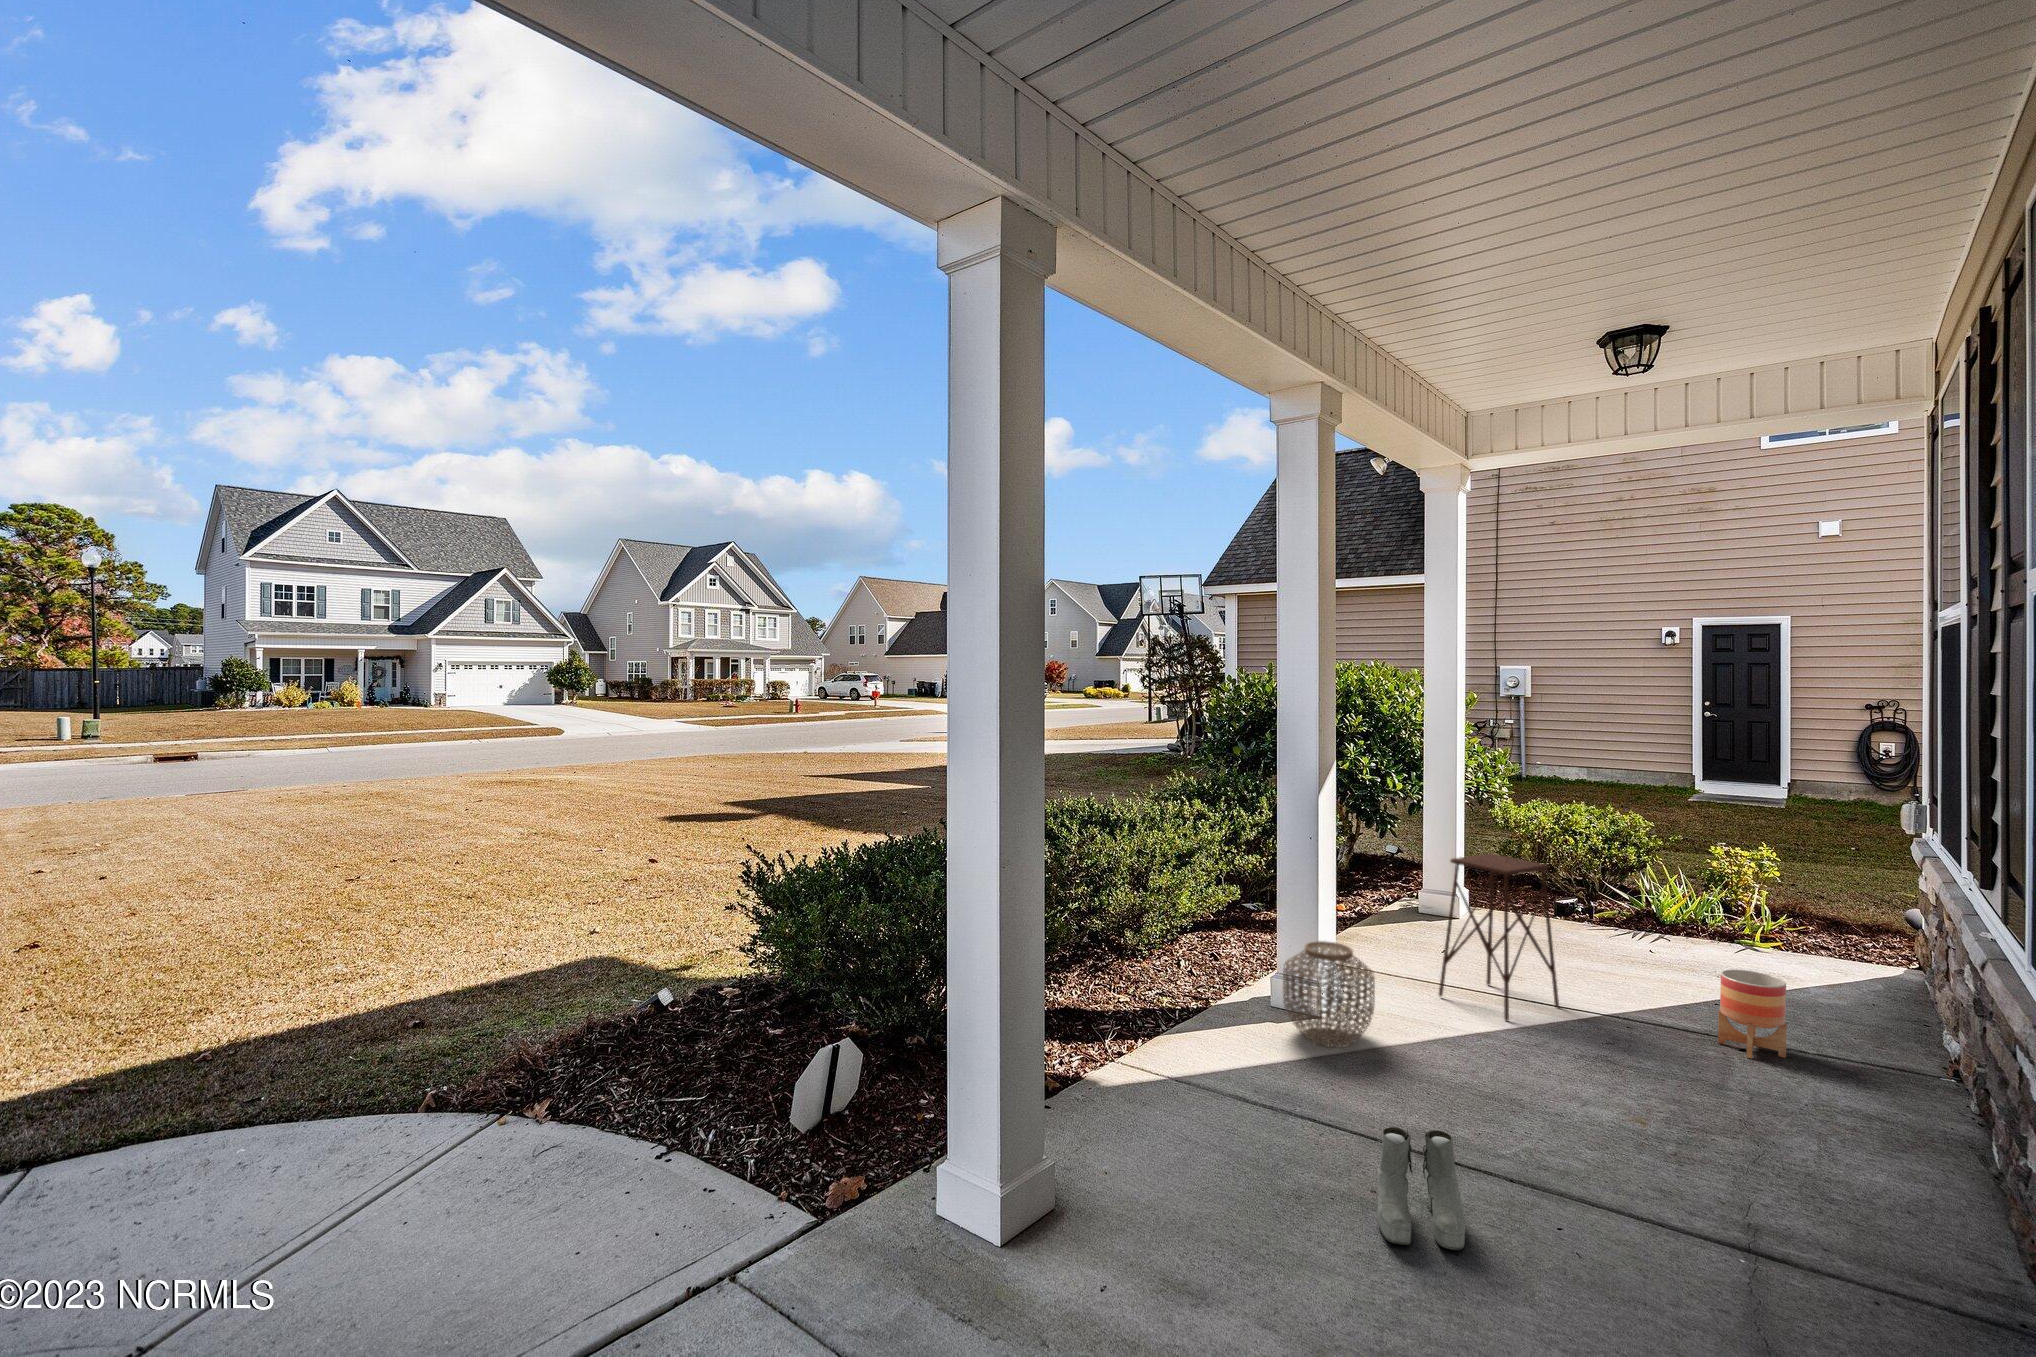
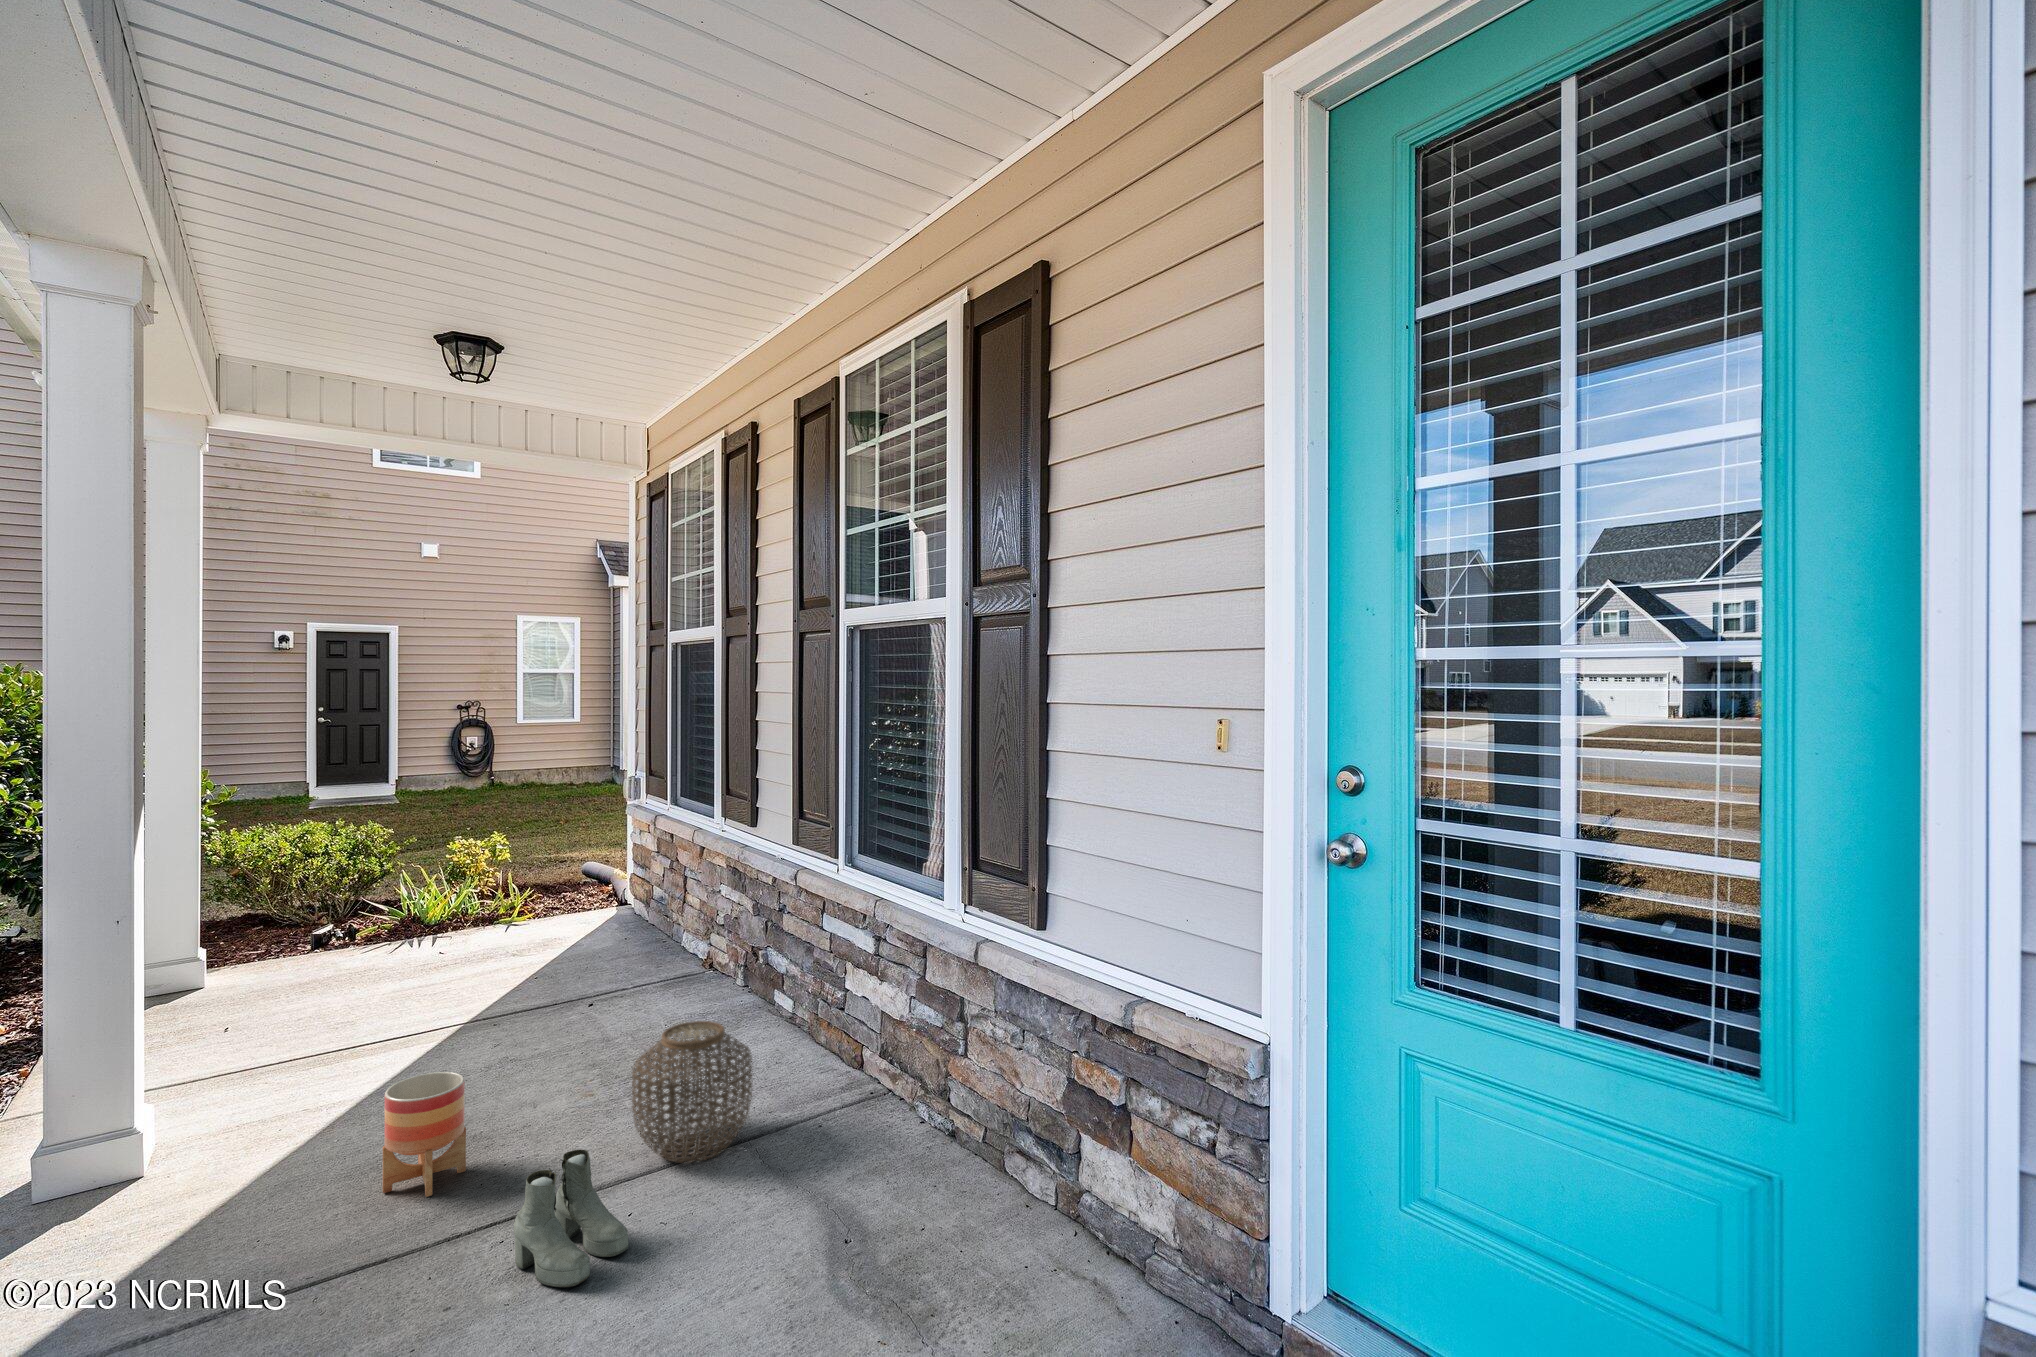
side table: present [1439,854,1559,1021] -> none [303,880,435,1068]
woven basket: present [1283,941,1375,1047] -> present [632,1021,752,1163]
planter: present [1718,970,1787,1059] -> present [383,1072,466,1197]

